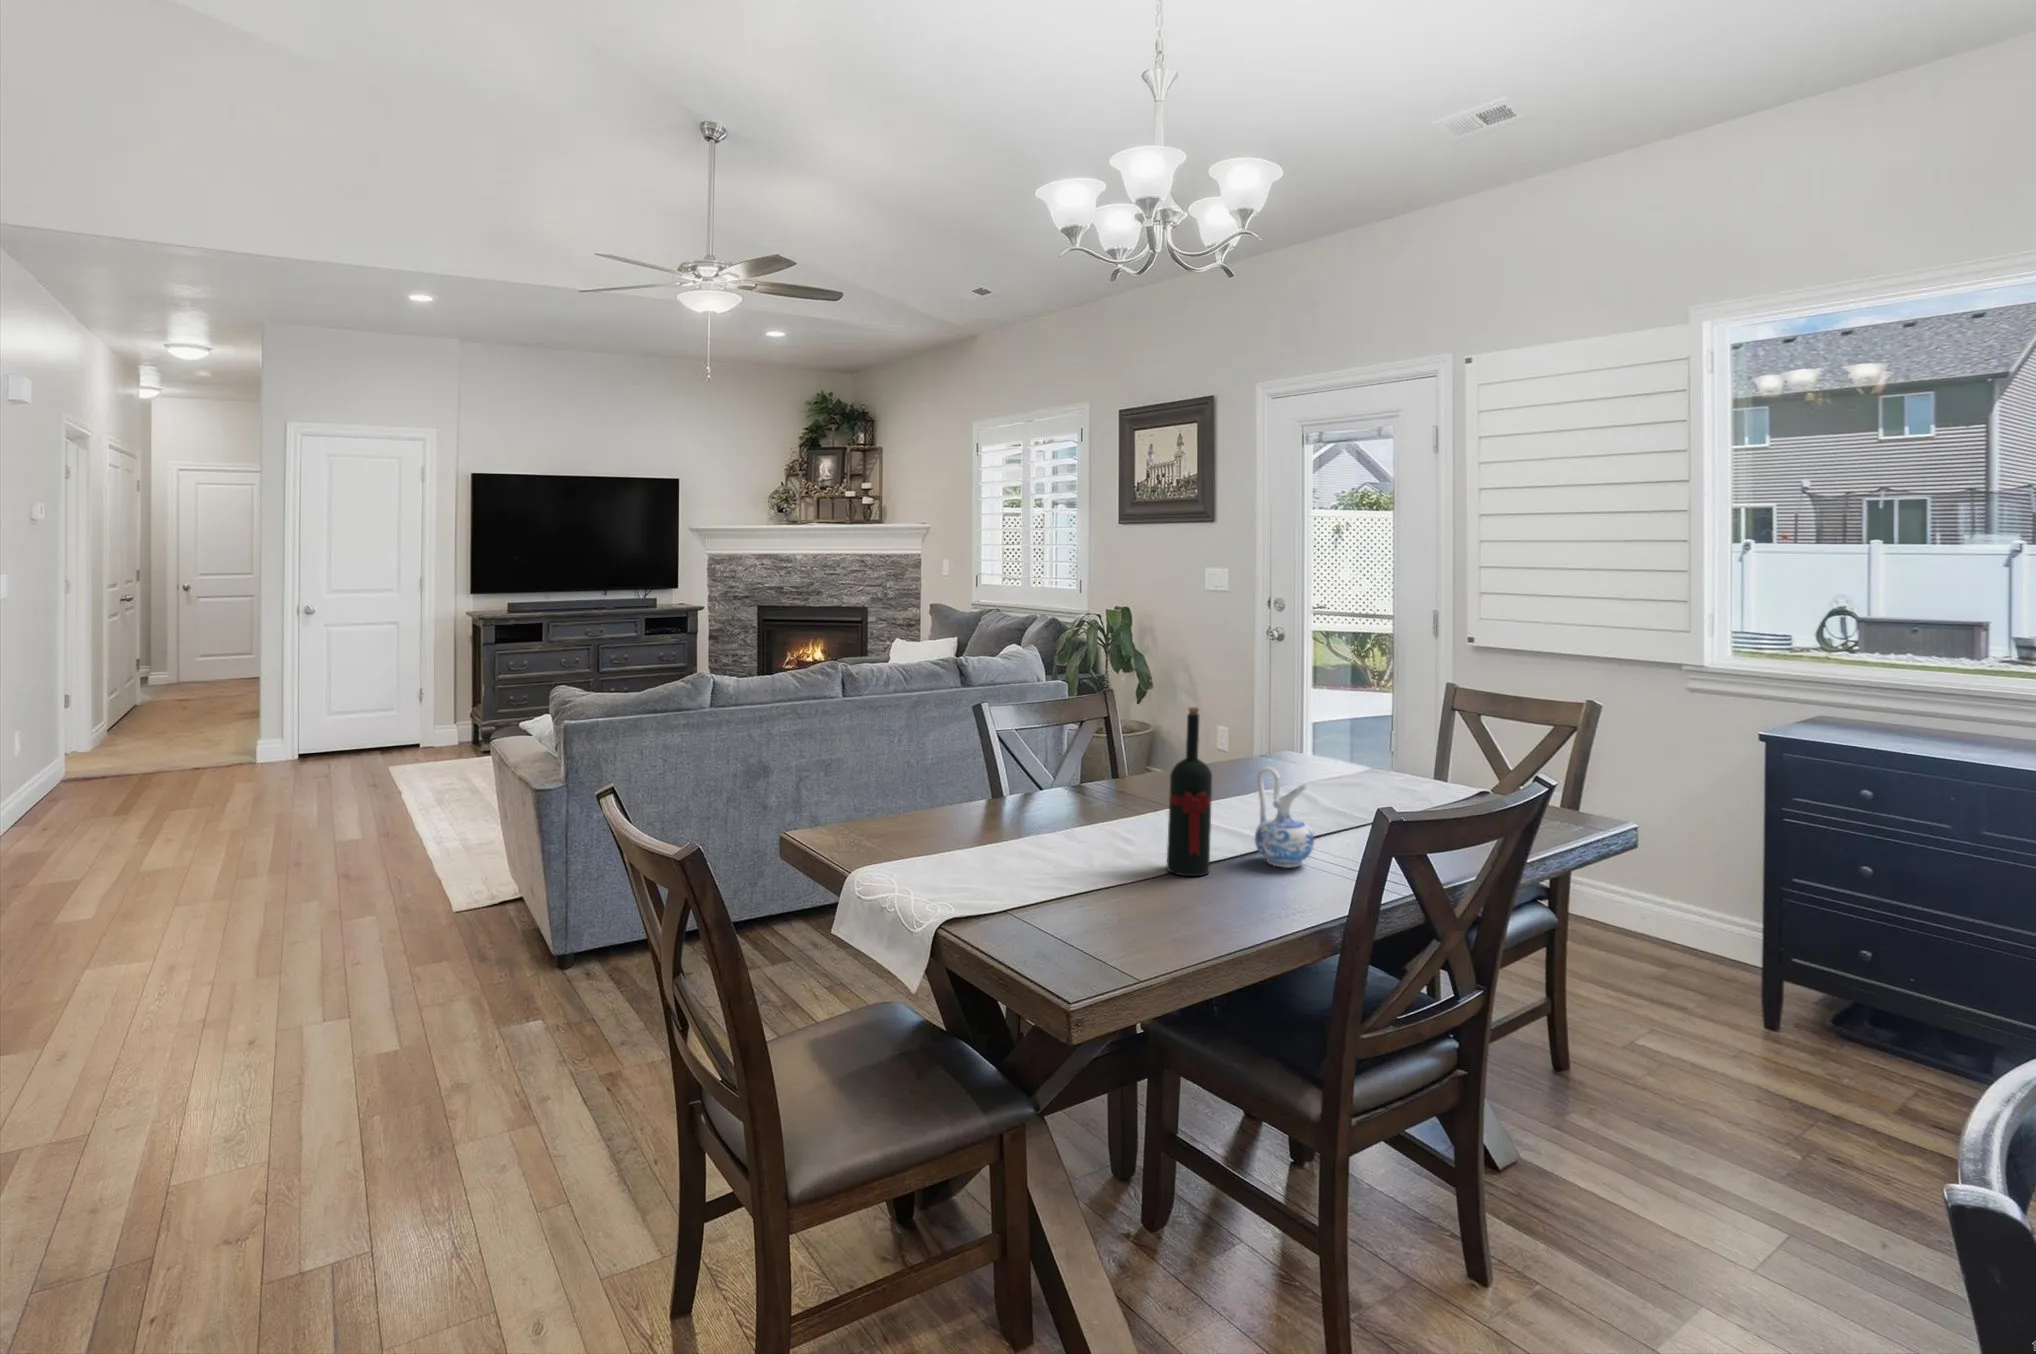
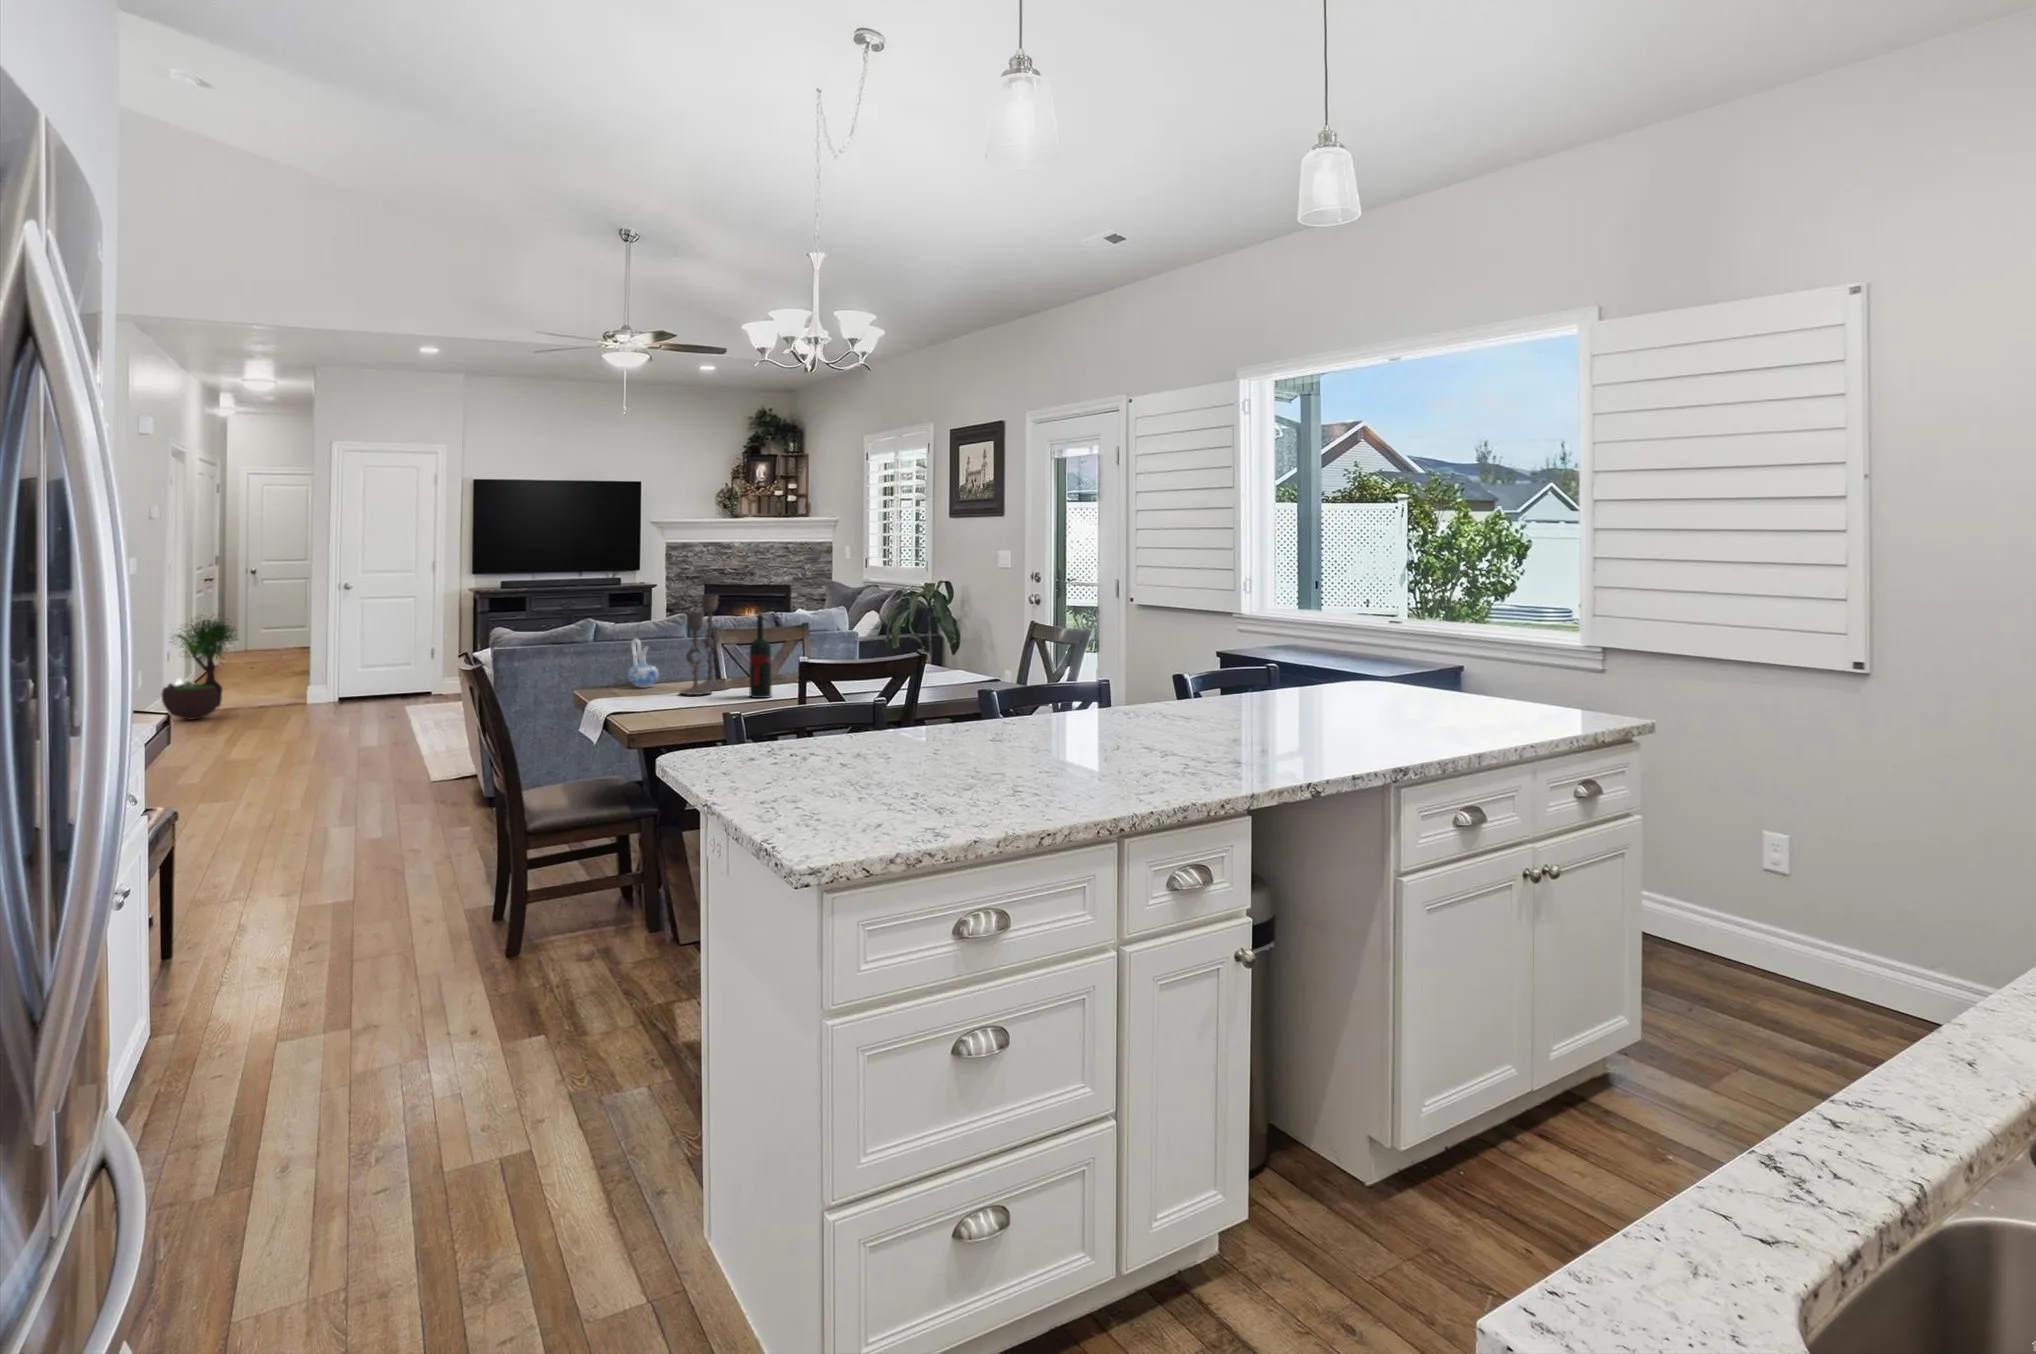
potted tree: none [52,646,161,797] -> present [162,615,238,720]
candlestick: none [1018,666,1089,869] -> present [680,595,729,695]
ceramic pitcher: present [1255,767,1314,867] -> present [628,638,658,688]

